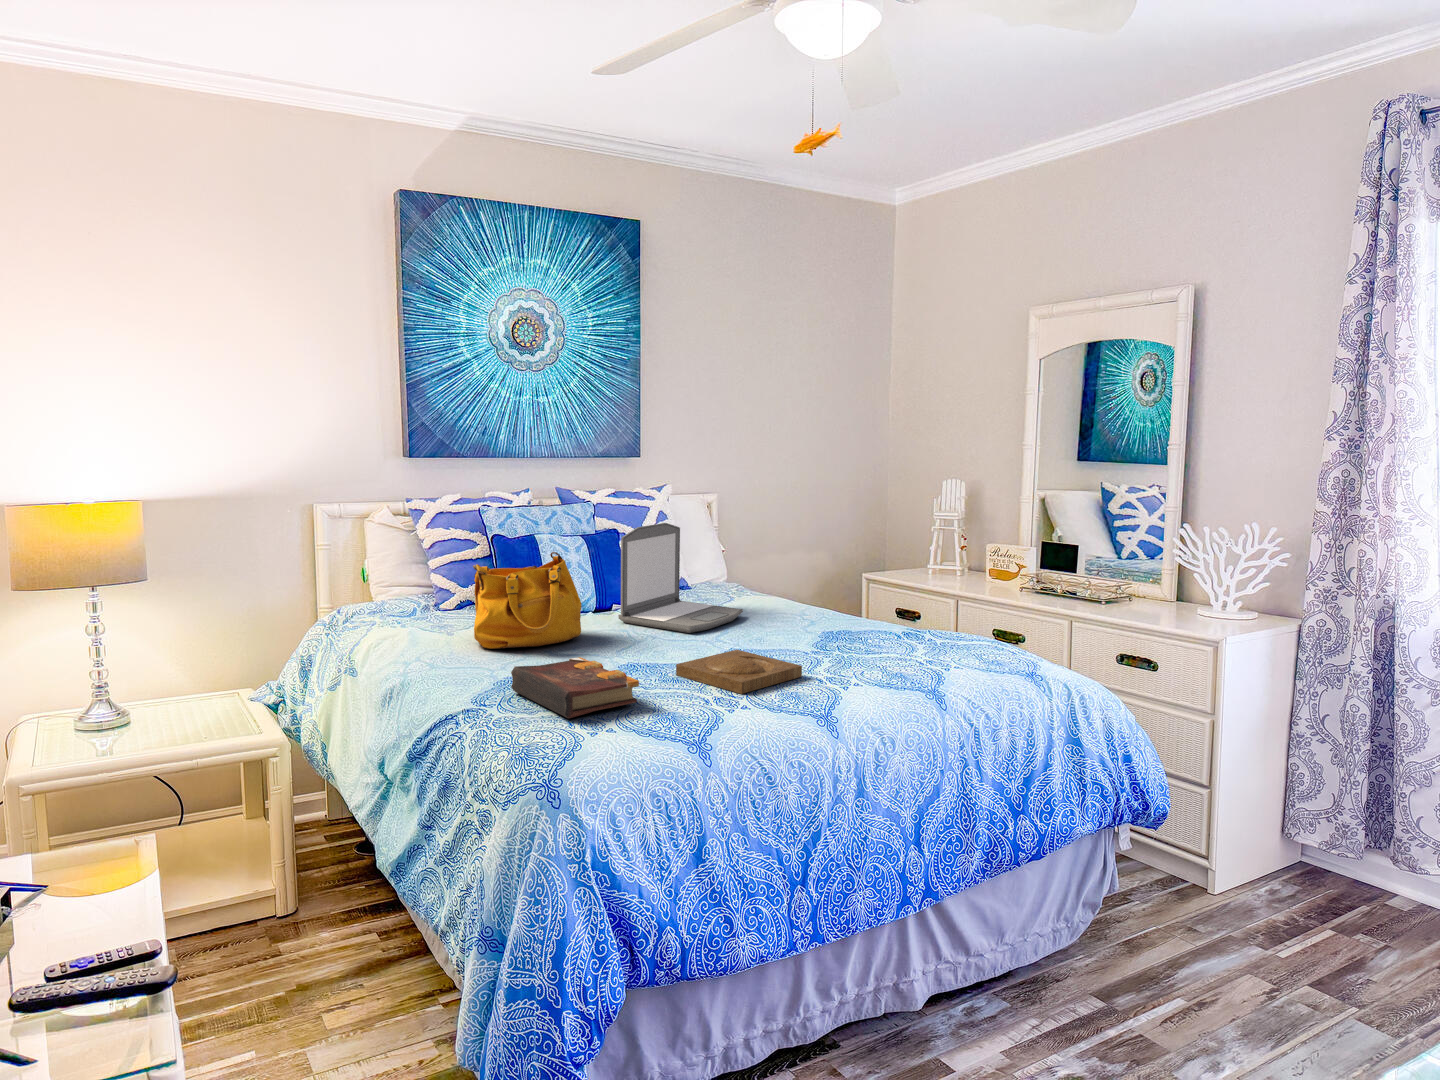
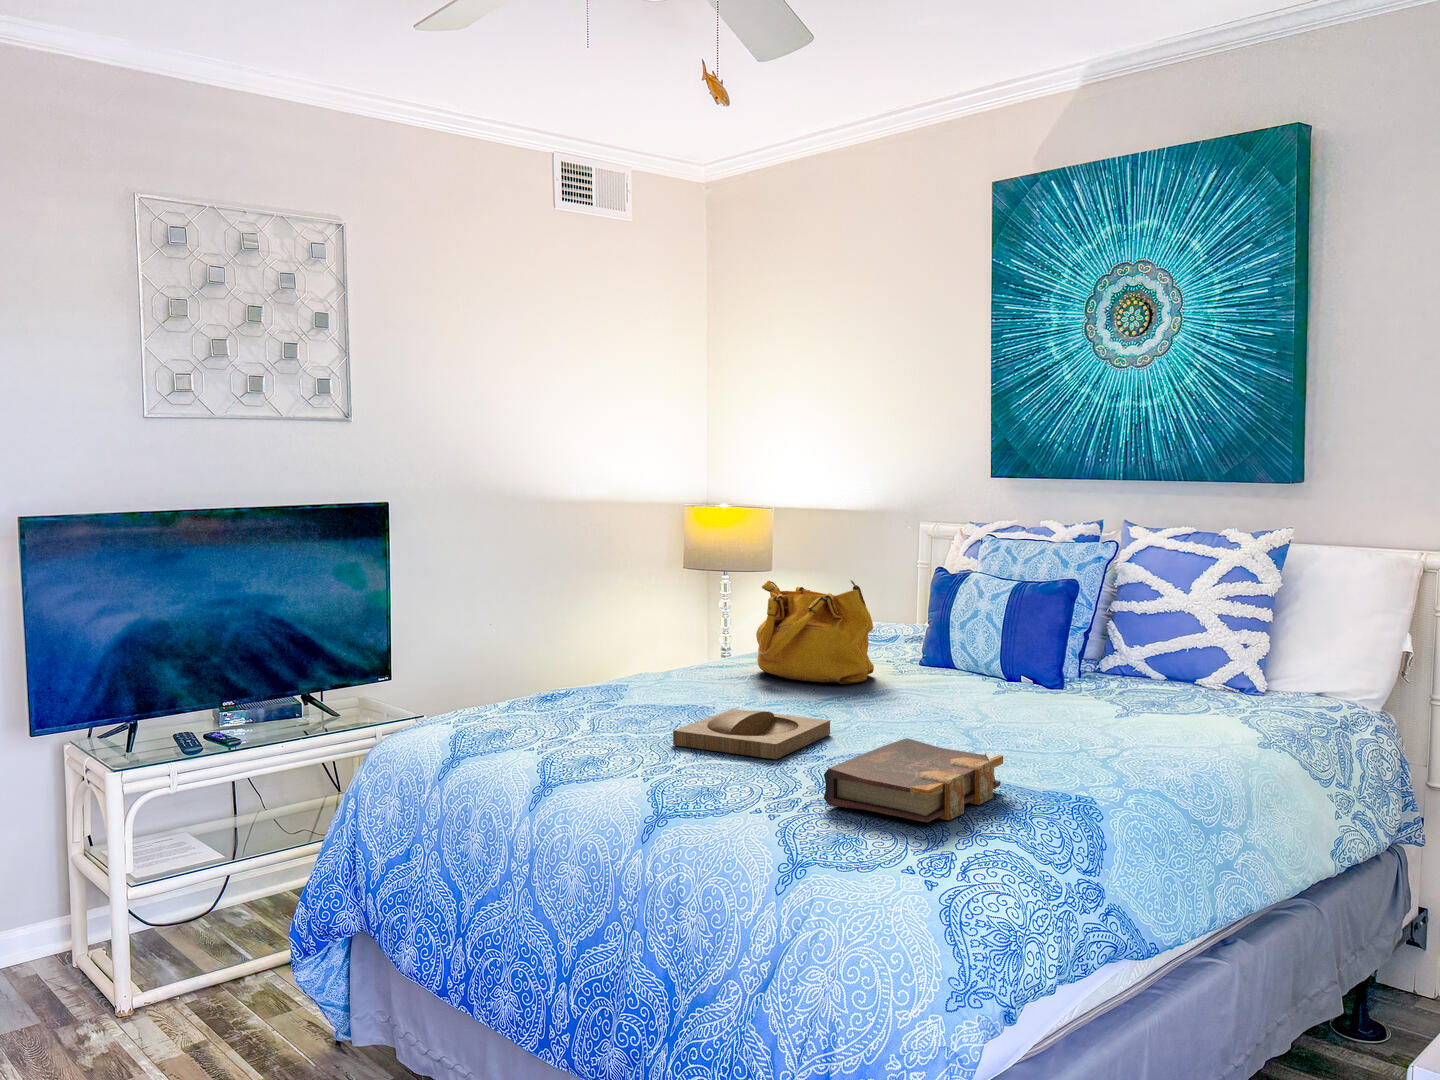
laptop: present [618,523,743,633] -> none [936,567,1094,719]
book: present [511,657,639,719] -> present [824,738,1003,823]

